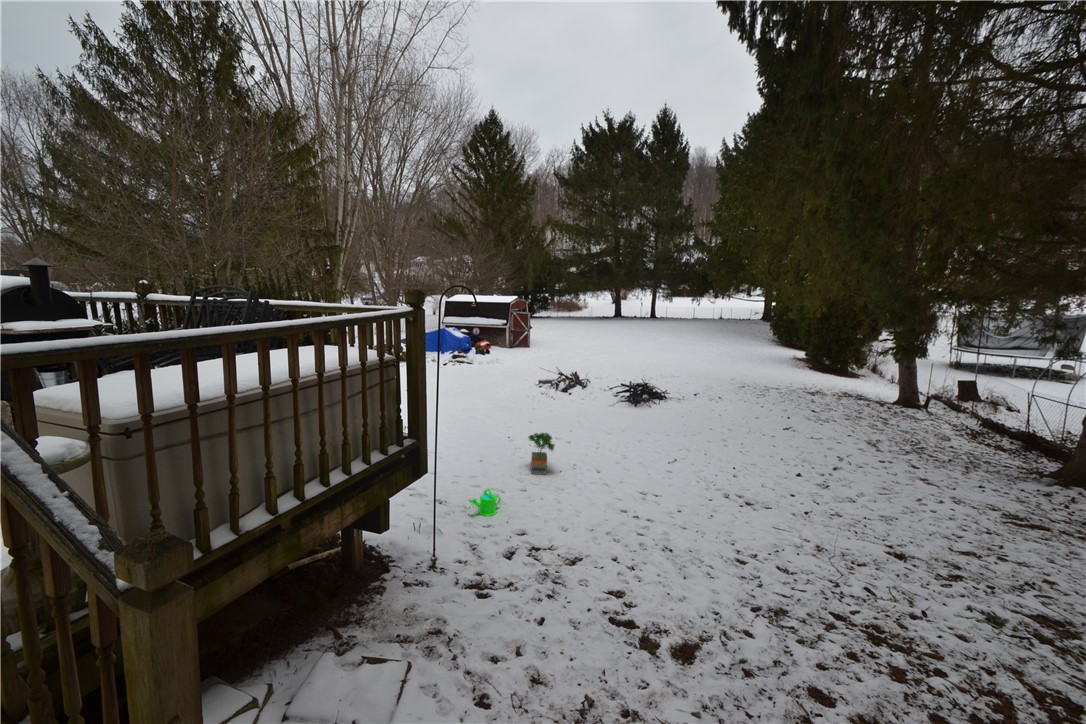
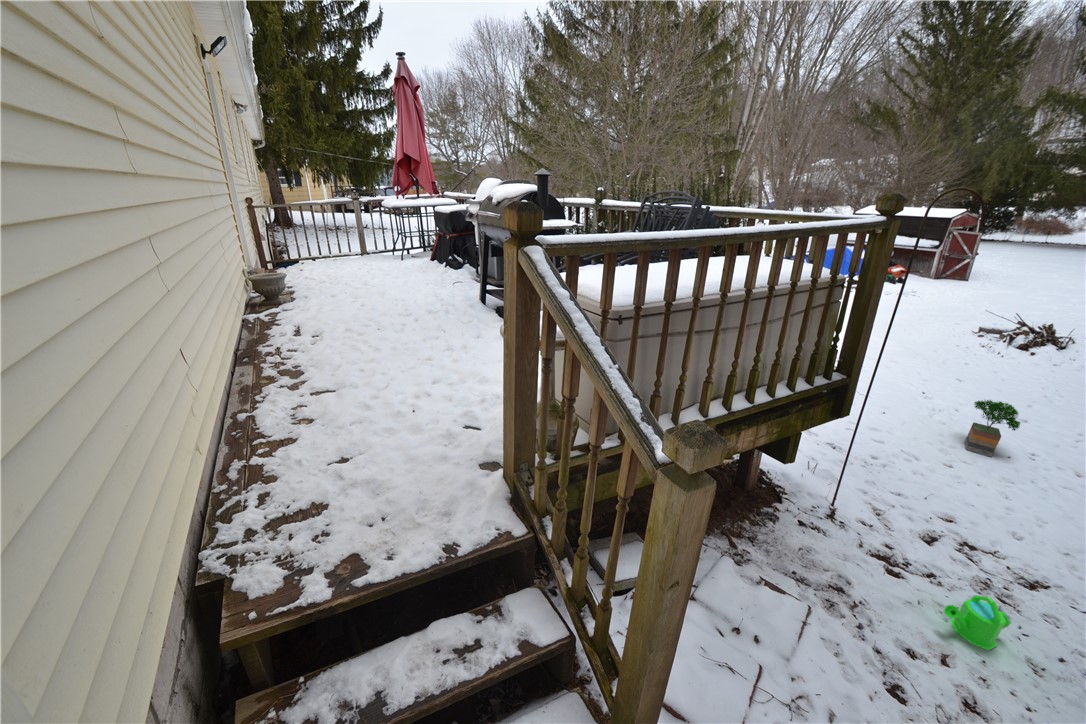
watering can: present [471,488,501,516] -> present [944,595,1011,650]

